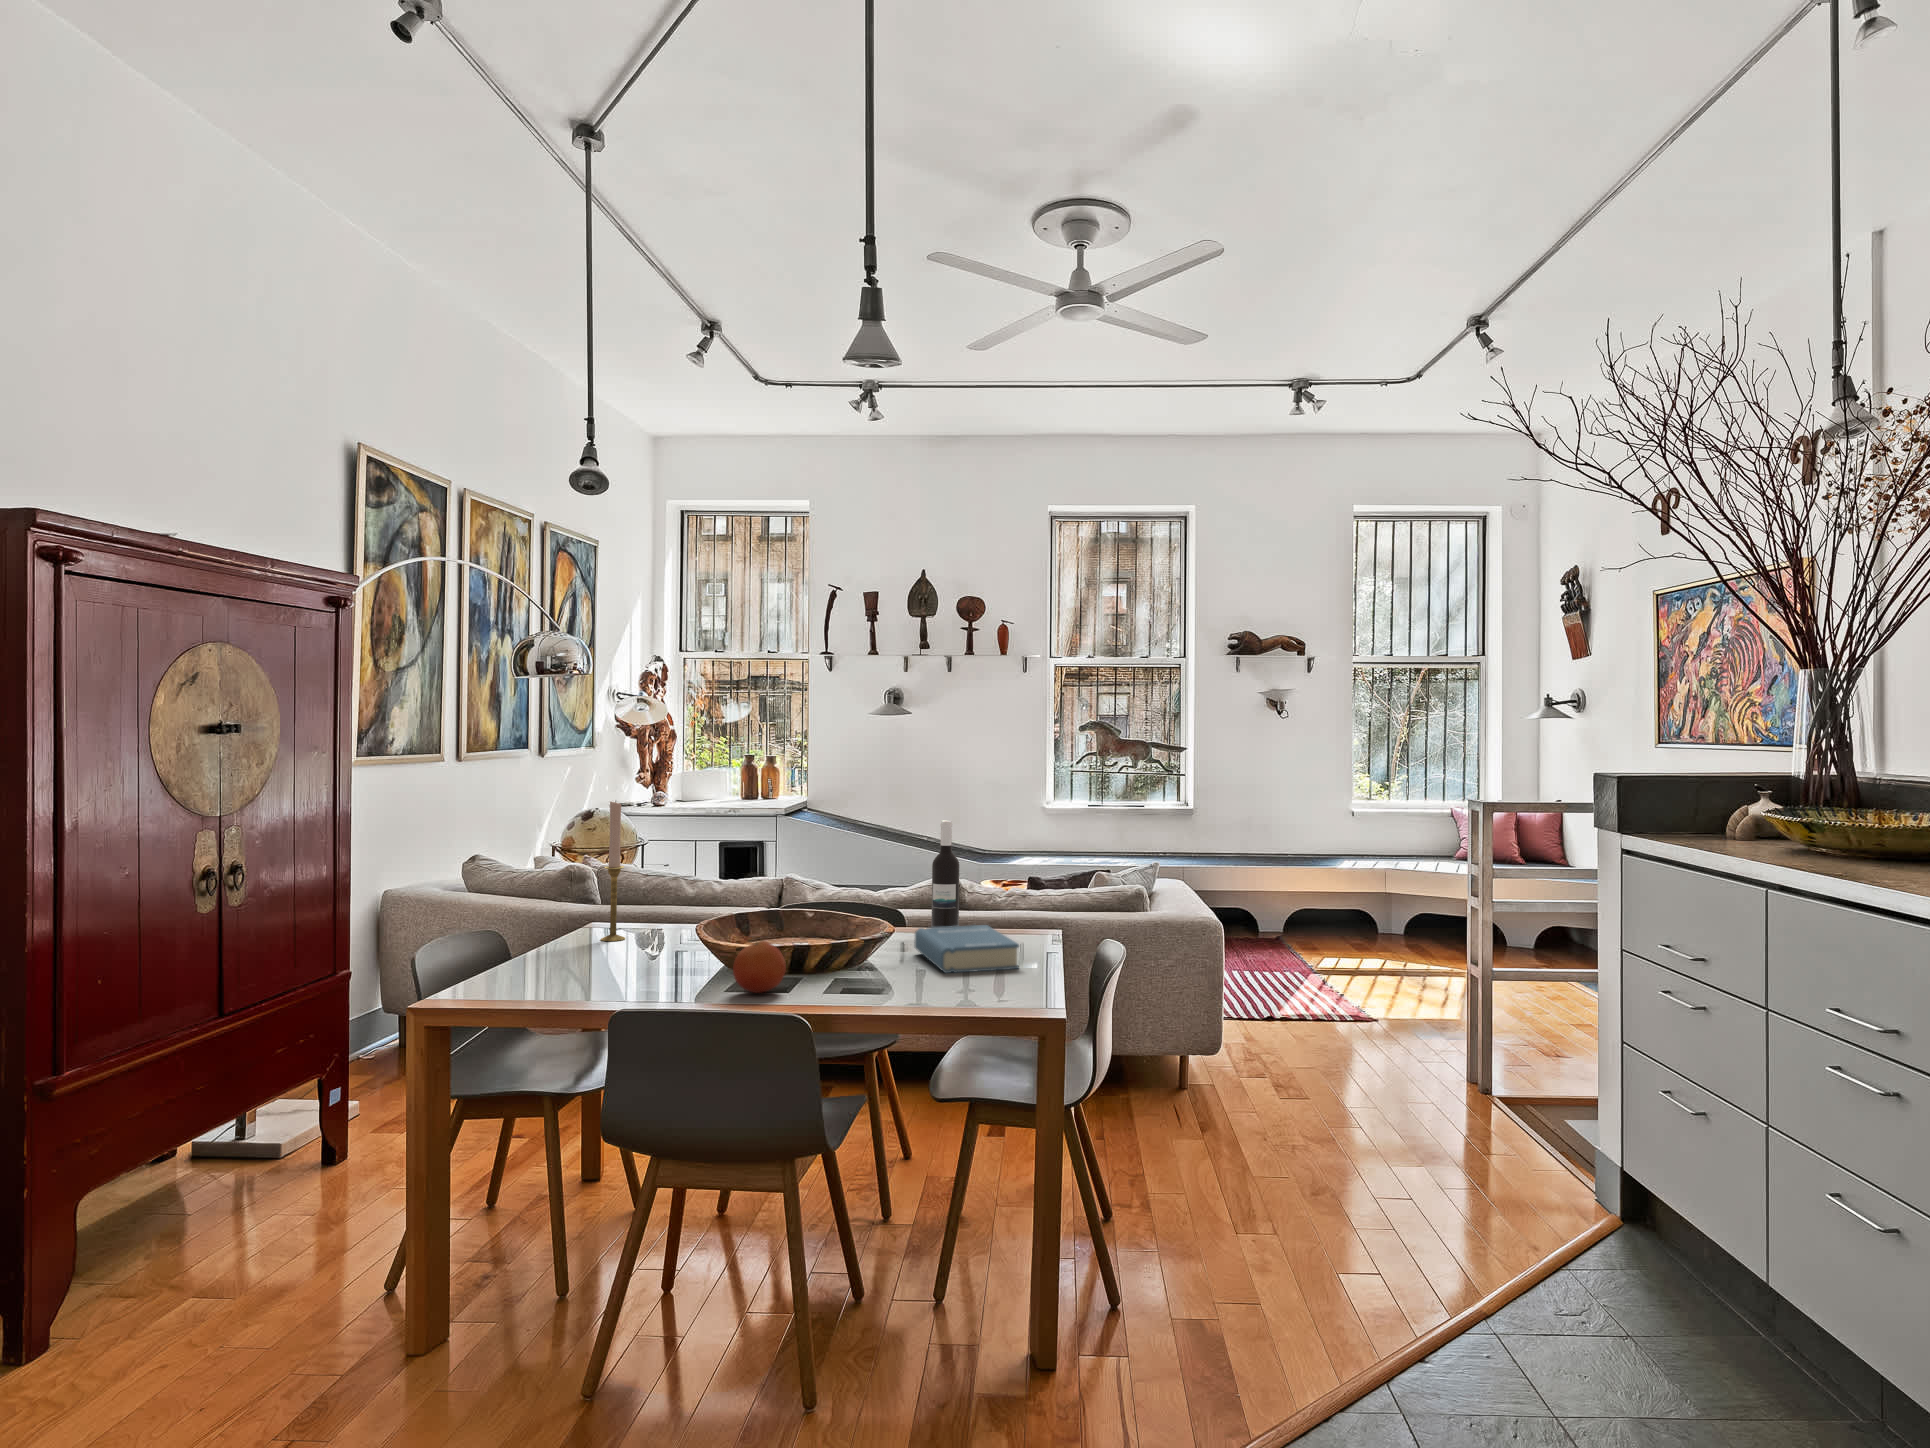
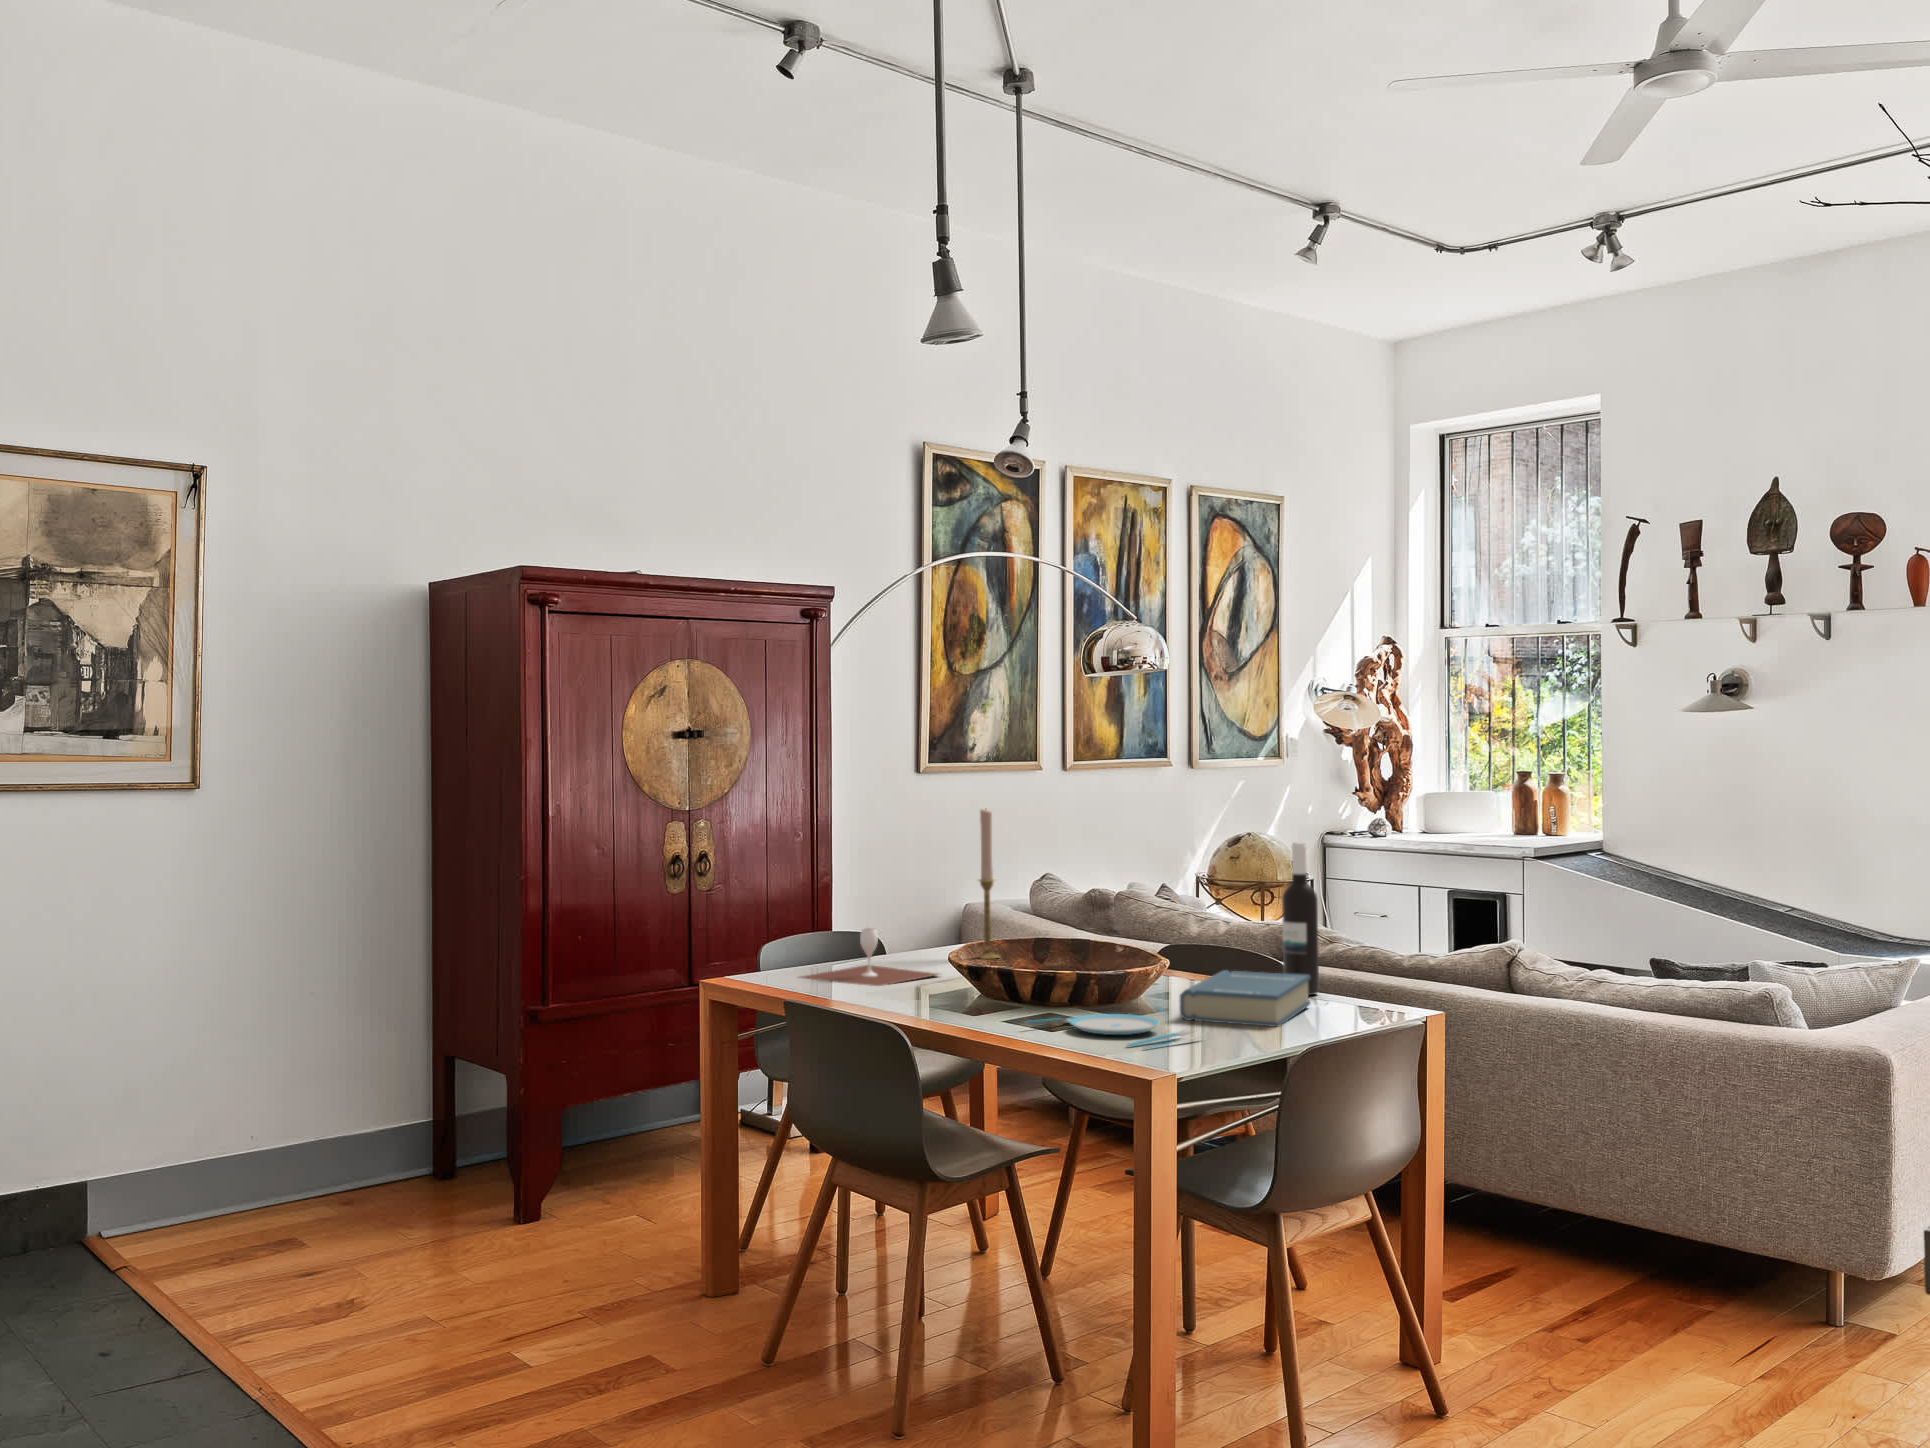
wine glass: none [497,924,634,983] -> present [801,928,937,986]
fruit: present [733,941,786,993] -> none [930,955,986,1010]
plate: none [871,975,1015,1002] -> present [1025,1014,1202,1048]

